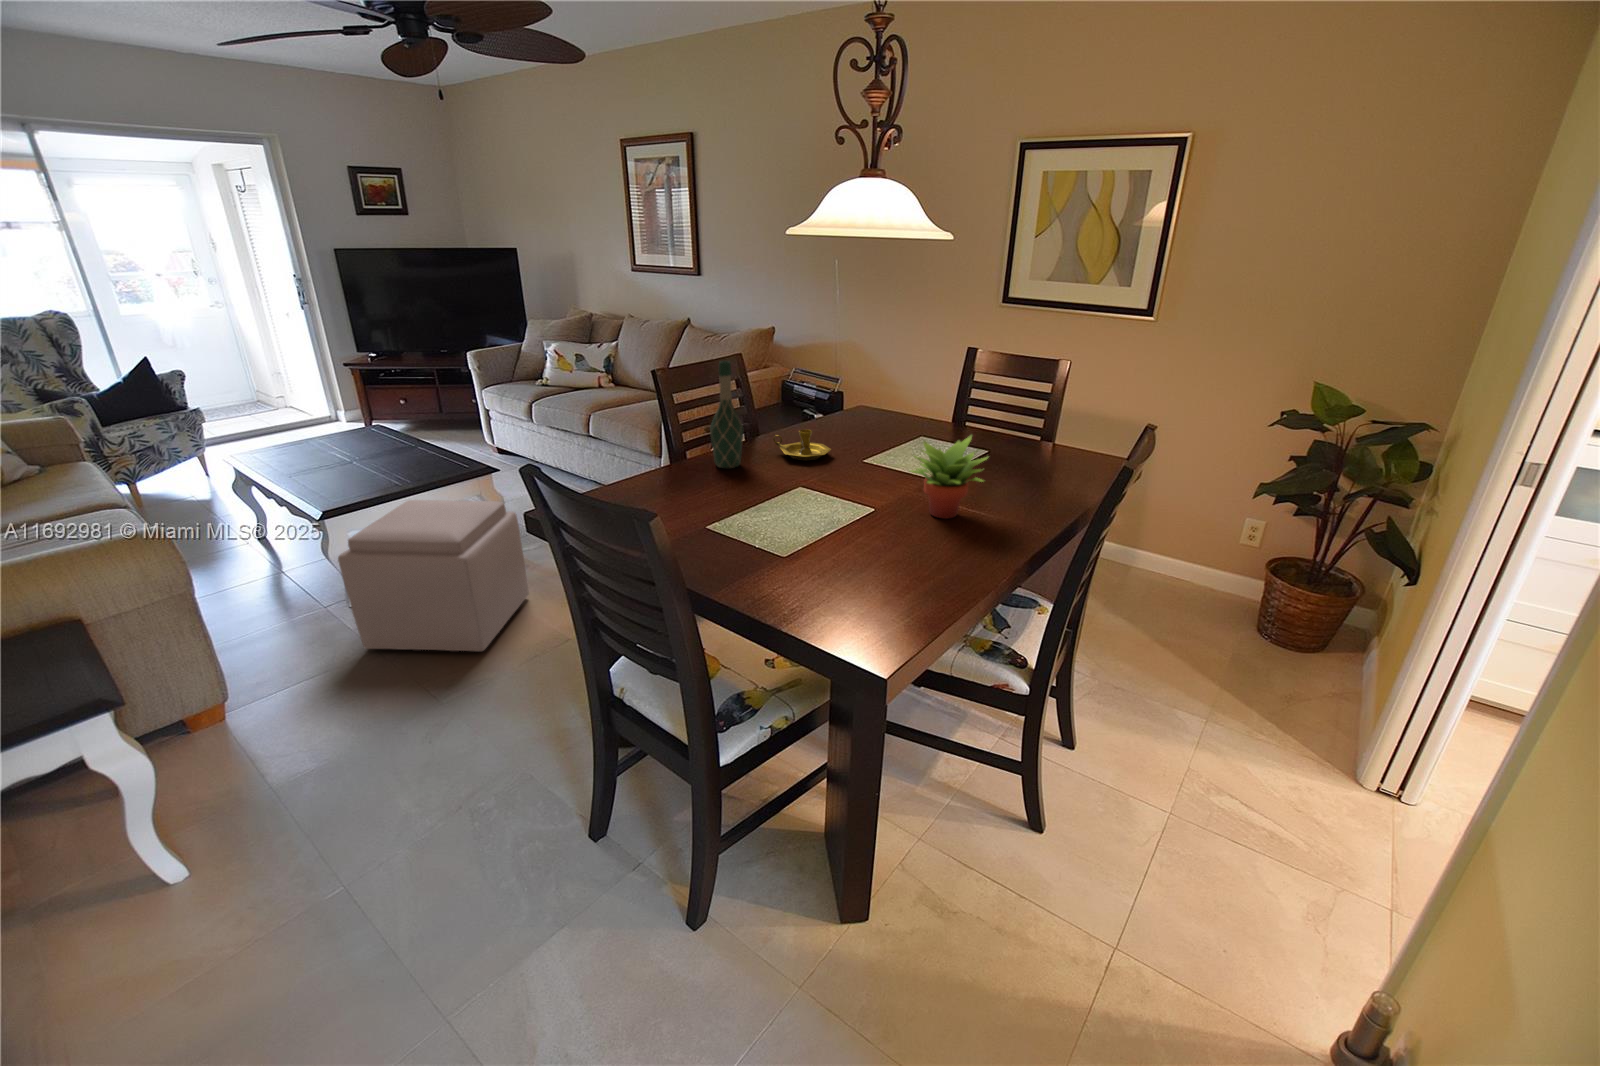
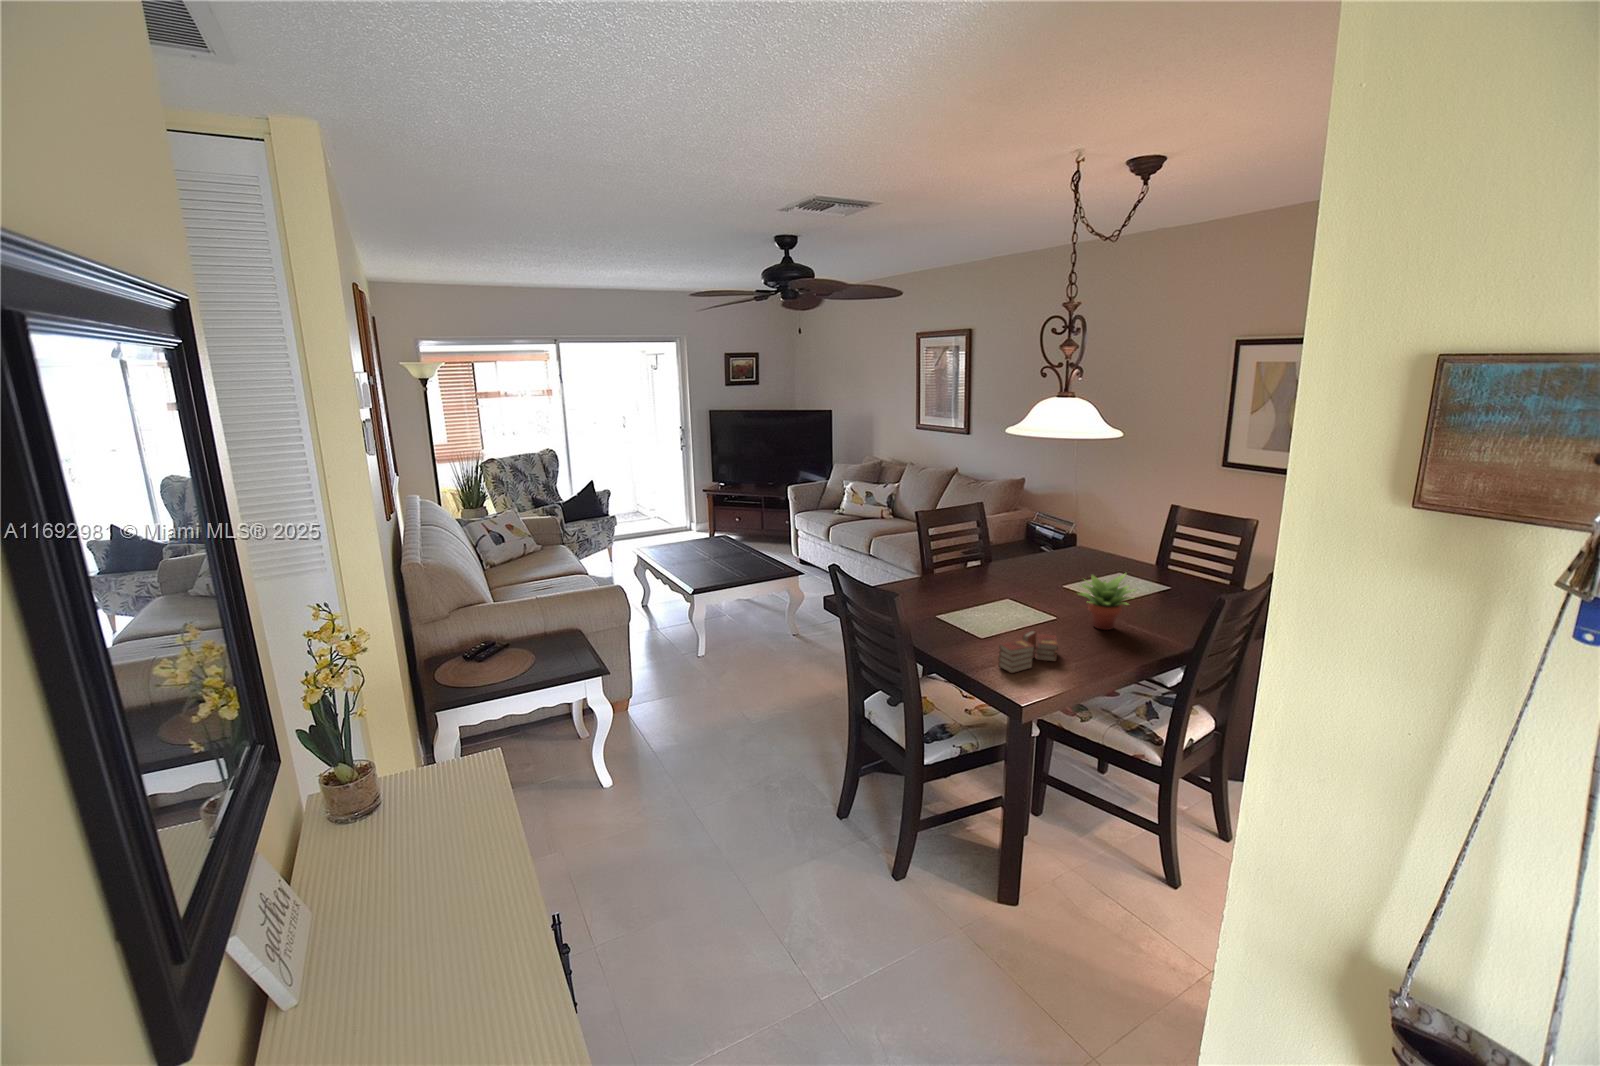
wine bottle: present [710,361,743,468] -> none [948,511,971,583]
candlestick: present [773,429,831,461] -> none [995,561,1037,583]
ottoman: present [338,500,529,651] -> none [707,588,814,696]
book: none [831,539,914,617] -> present [998,630,1058,673]

